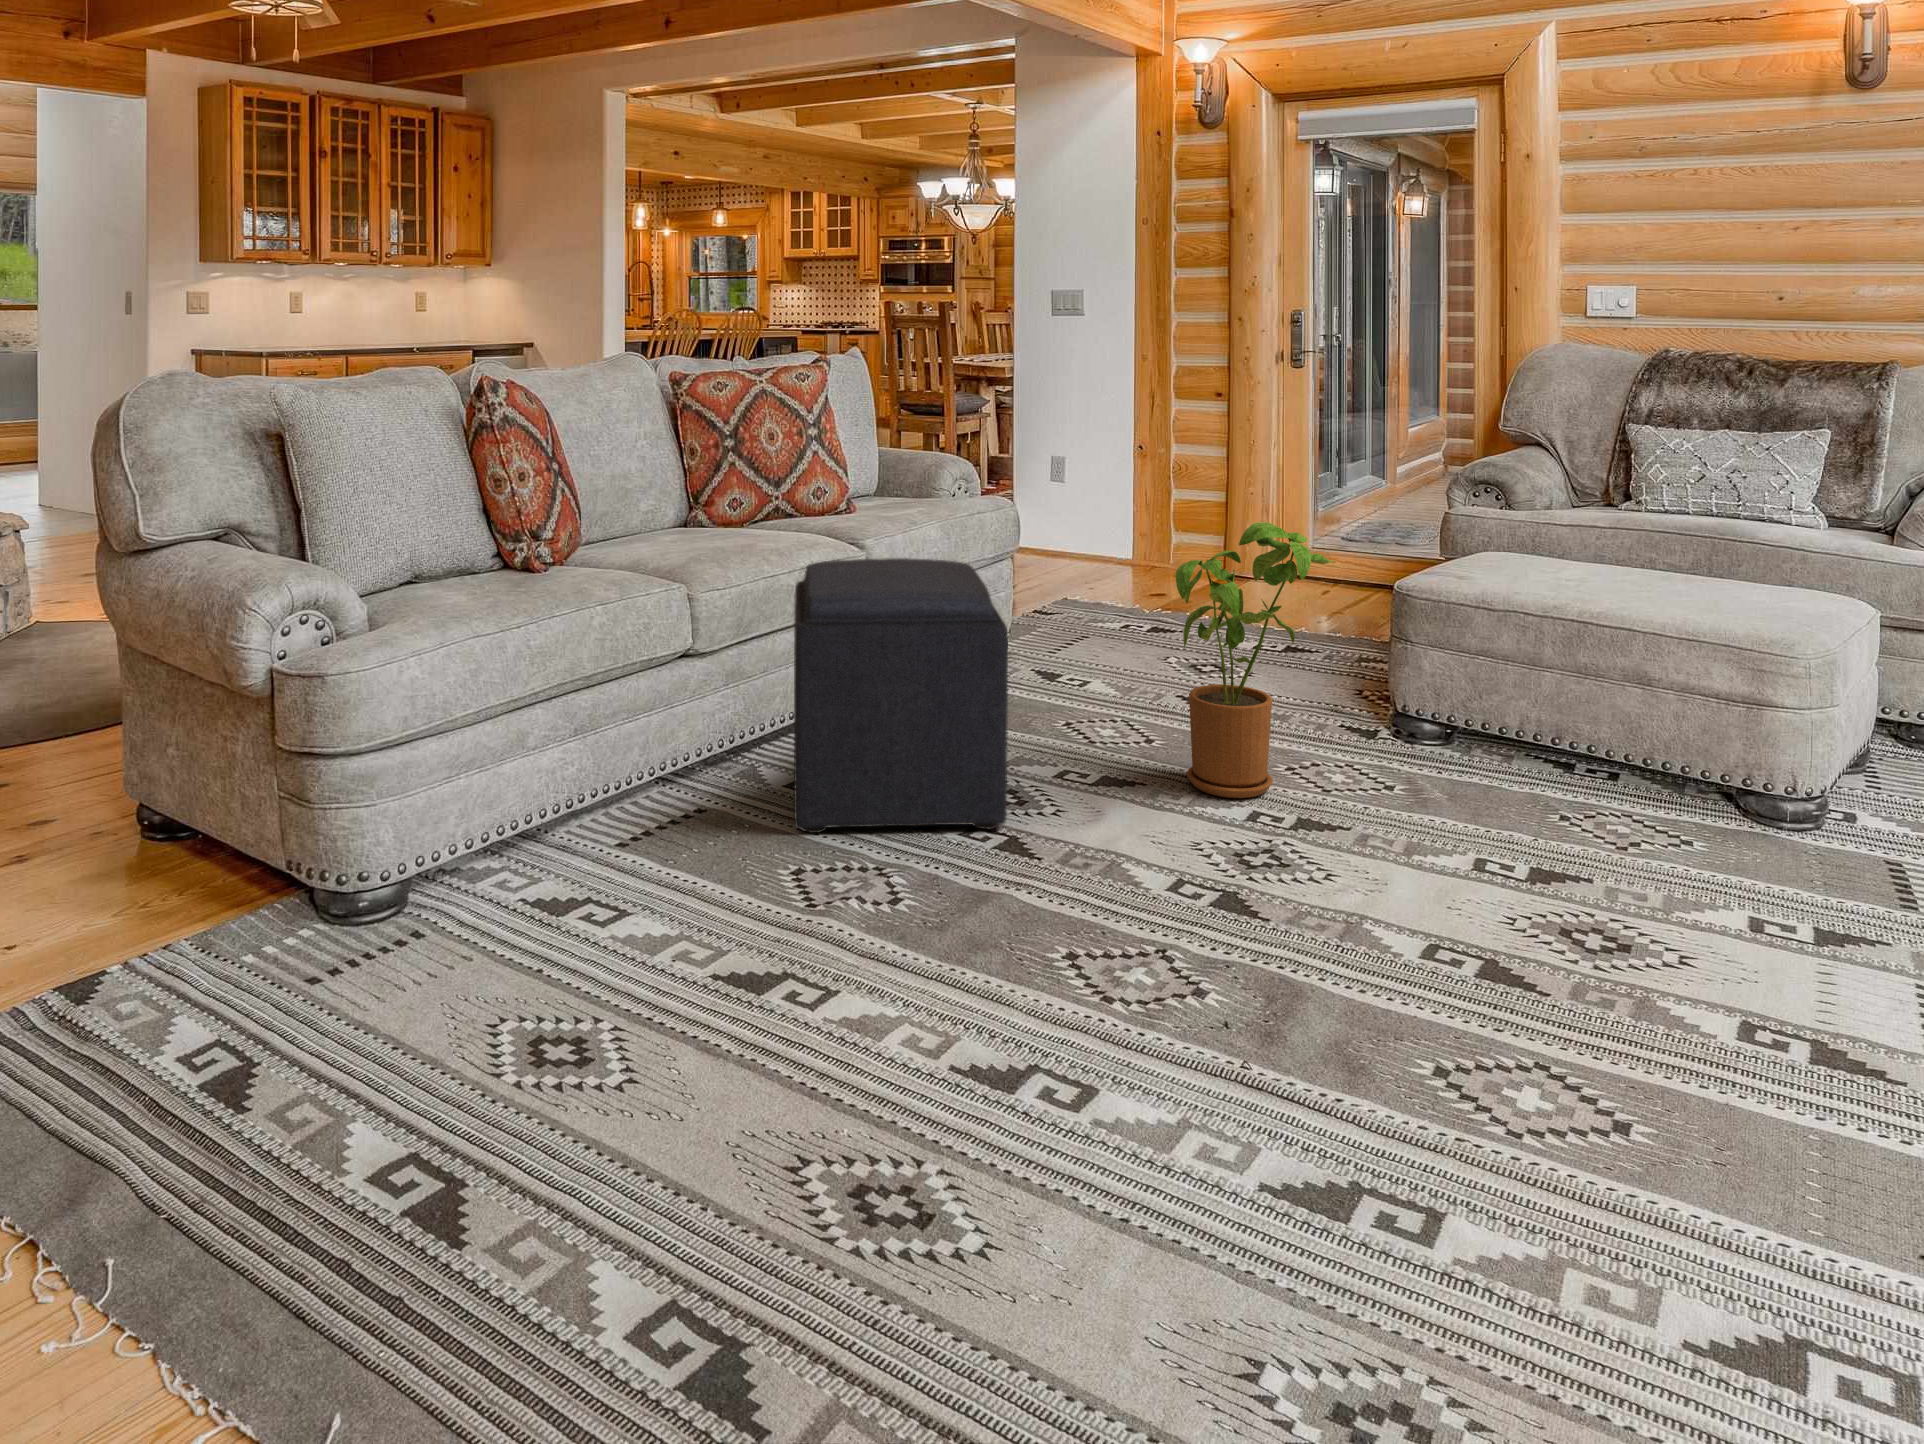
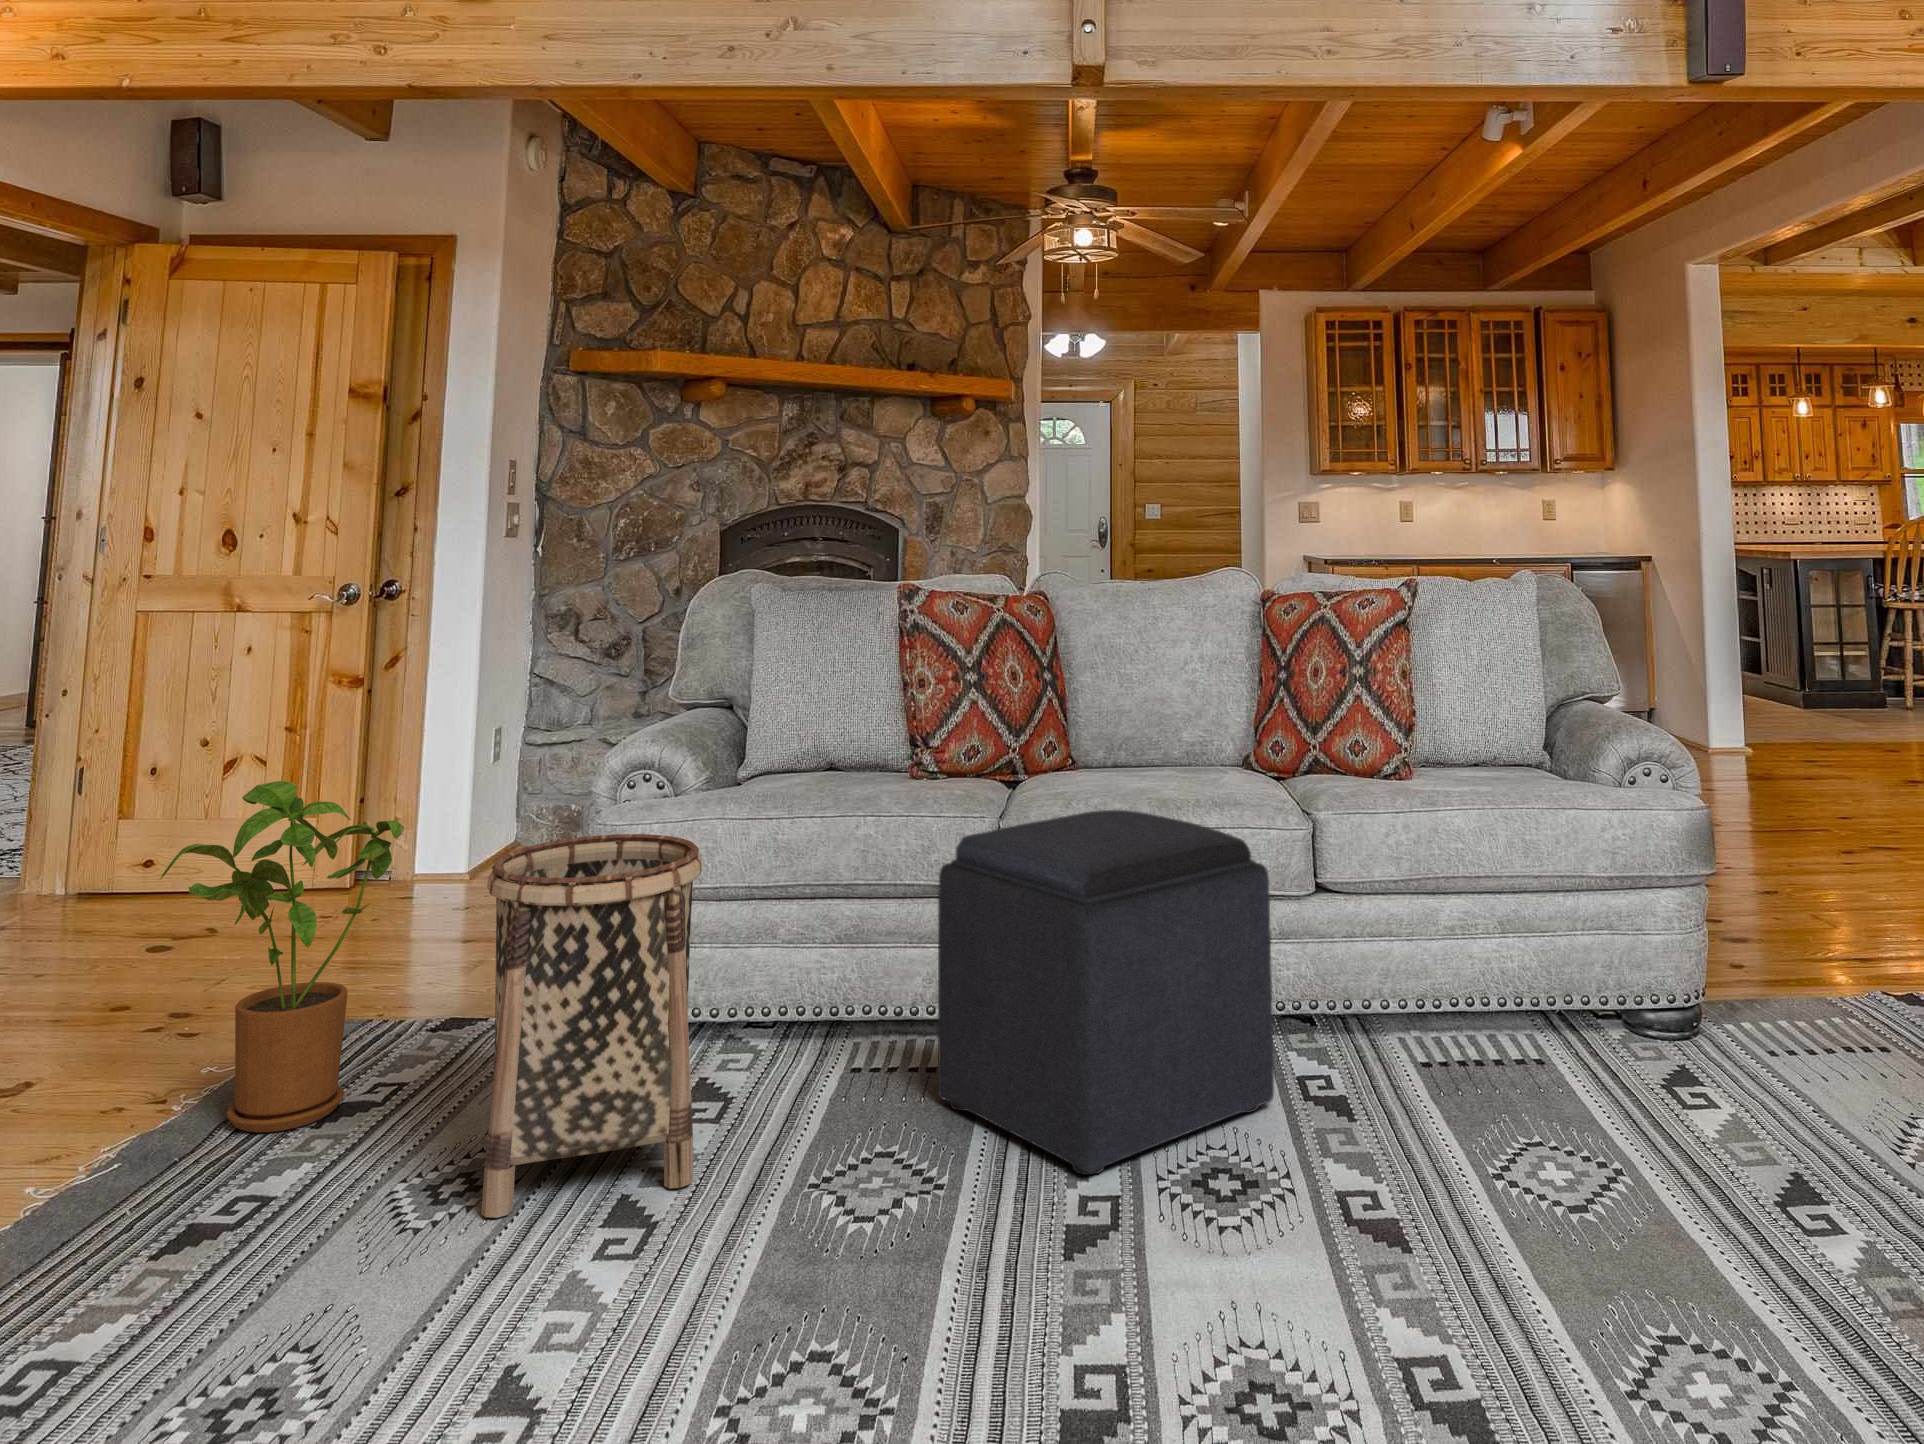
house plant: present [1176,522,1335,798] -> present [159,781,404,1133]
basket: none [548,640,806,1039] -> present [481,834,702,1218]

